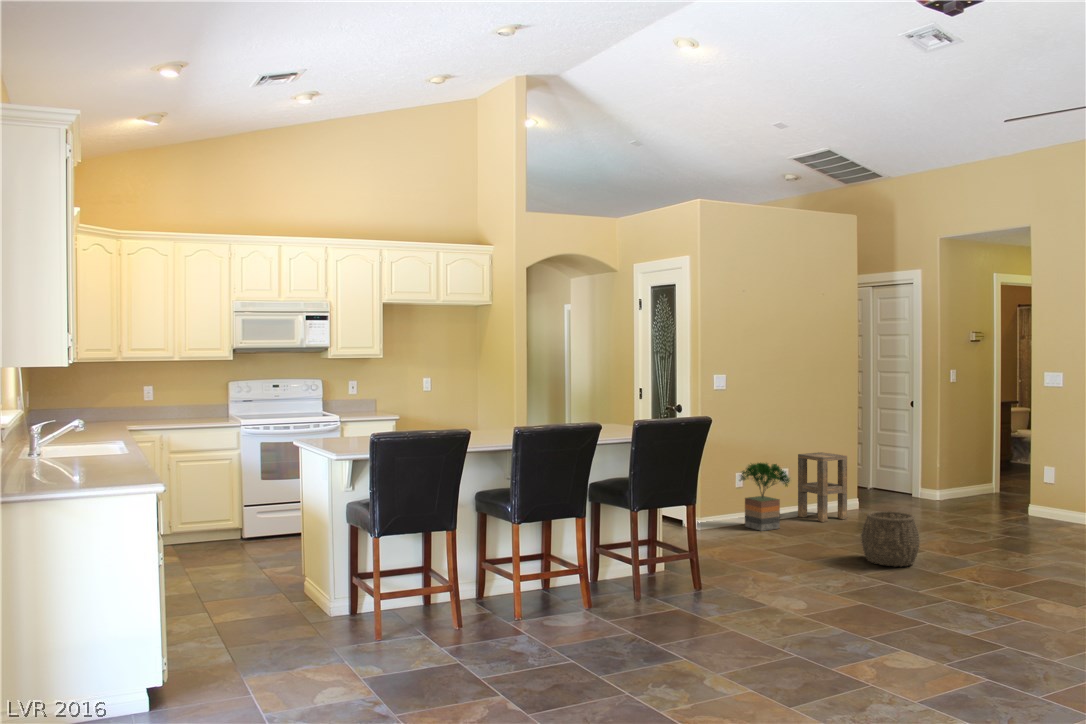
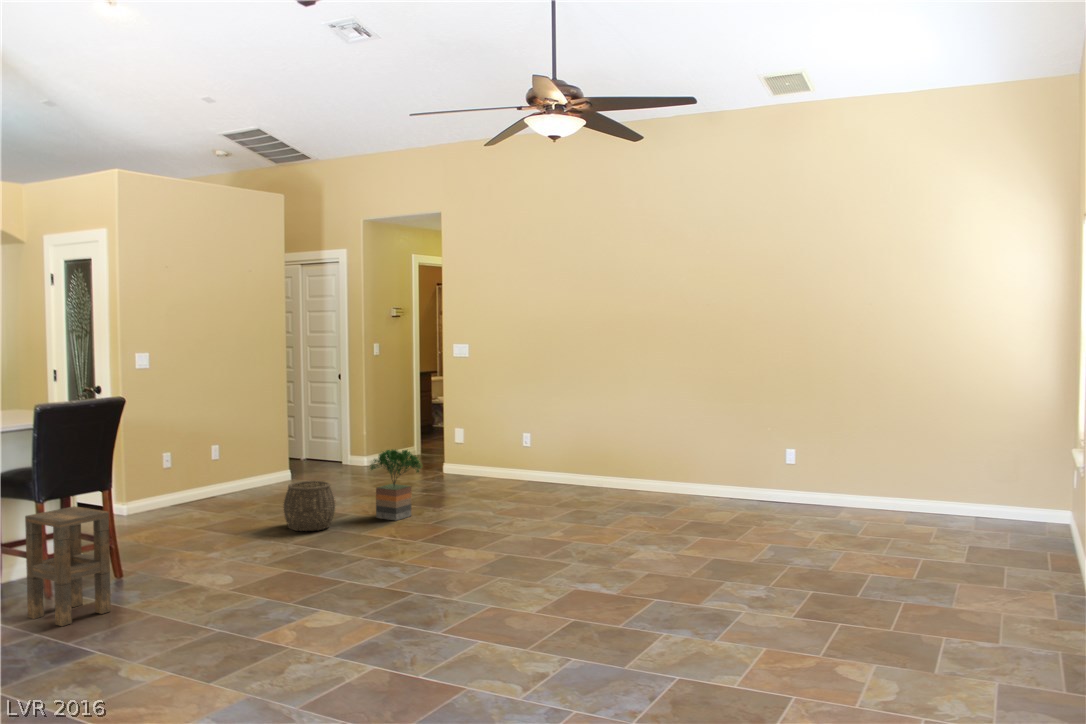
side table: present [798,452,847,522] -> present [25,506,111,626]
potted tree: present [740,463,790,531] -> present [370,449,421,521]

